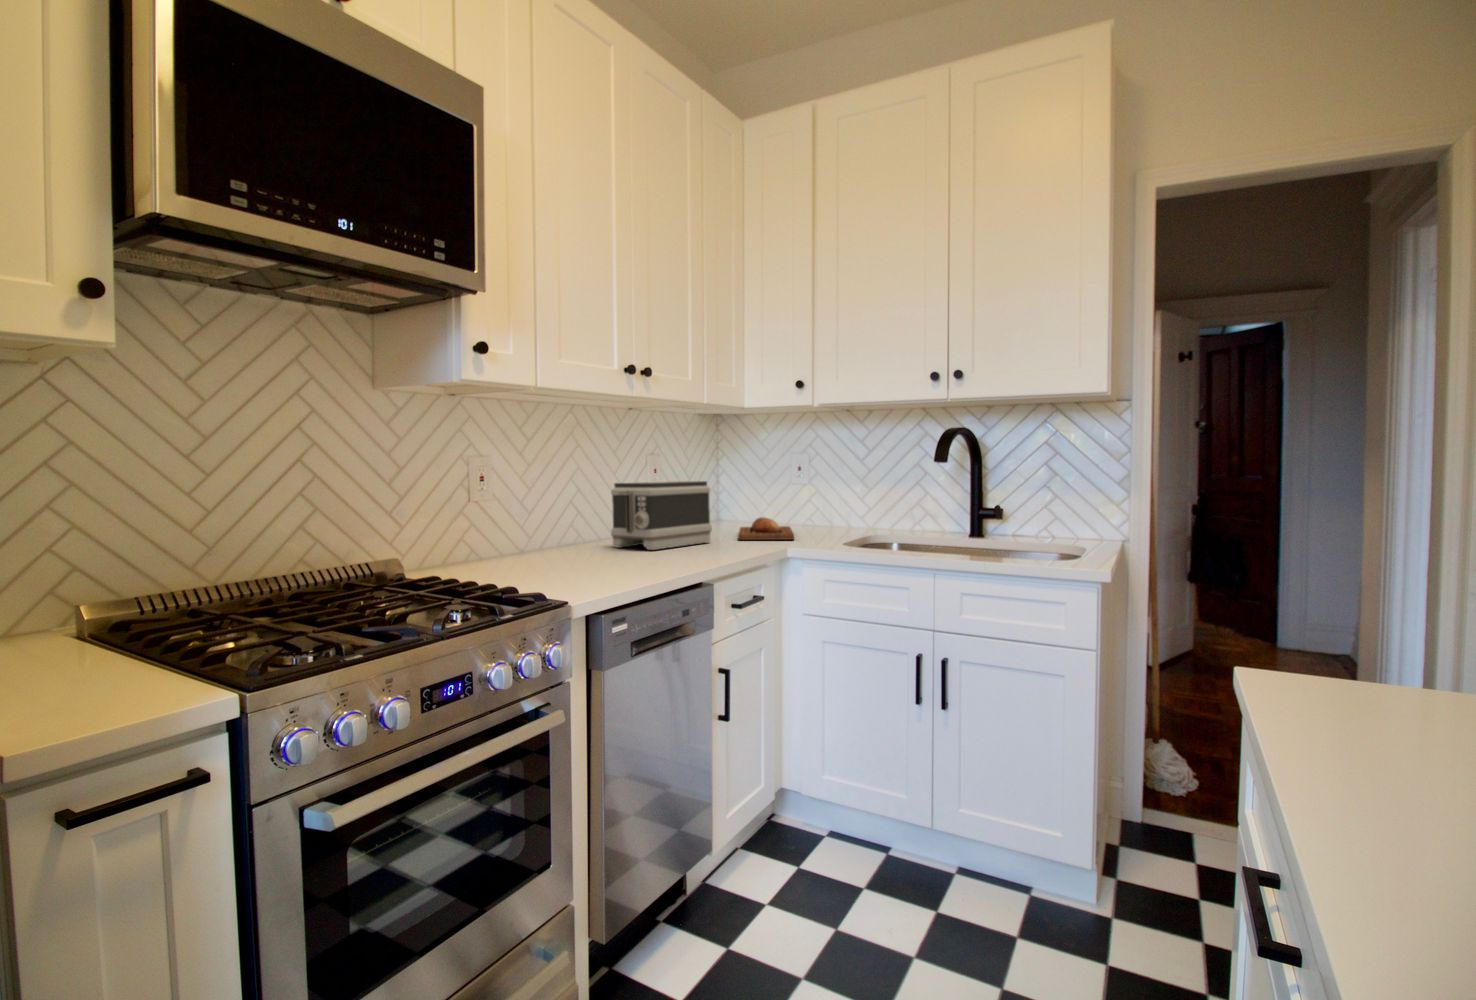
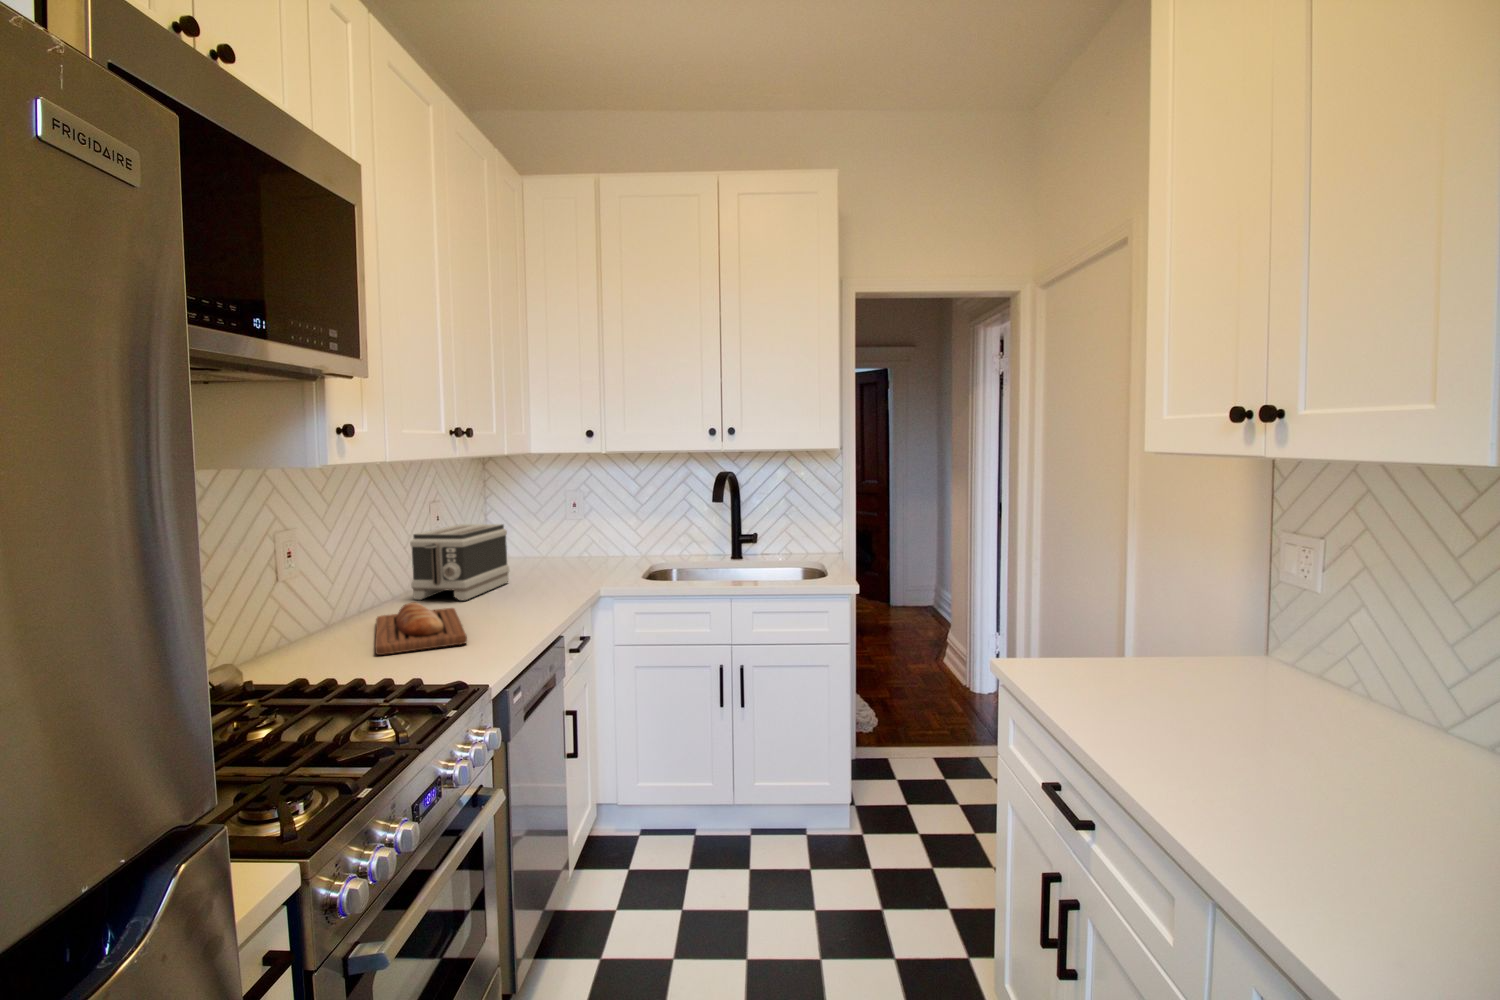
bread loaf: present [738,517,794,540] -> present [375,602,467,655]

